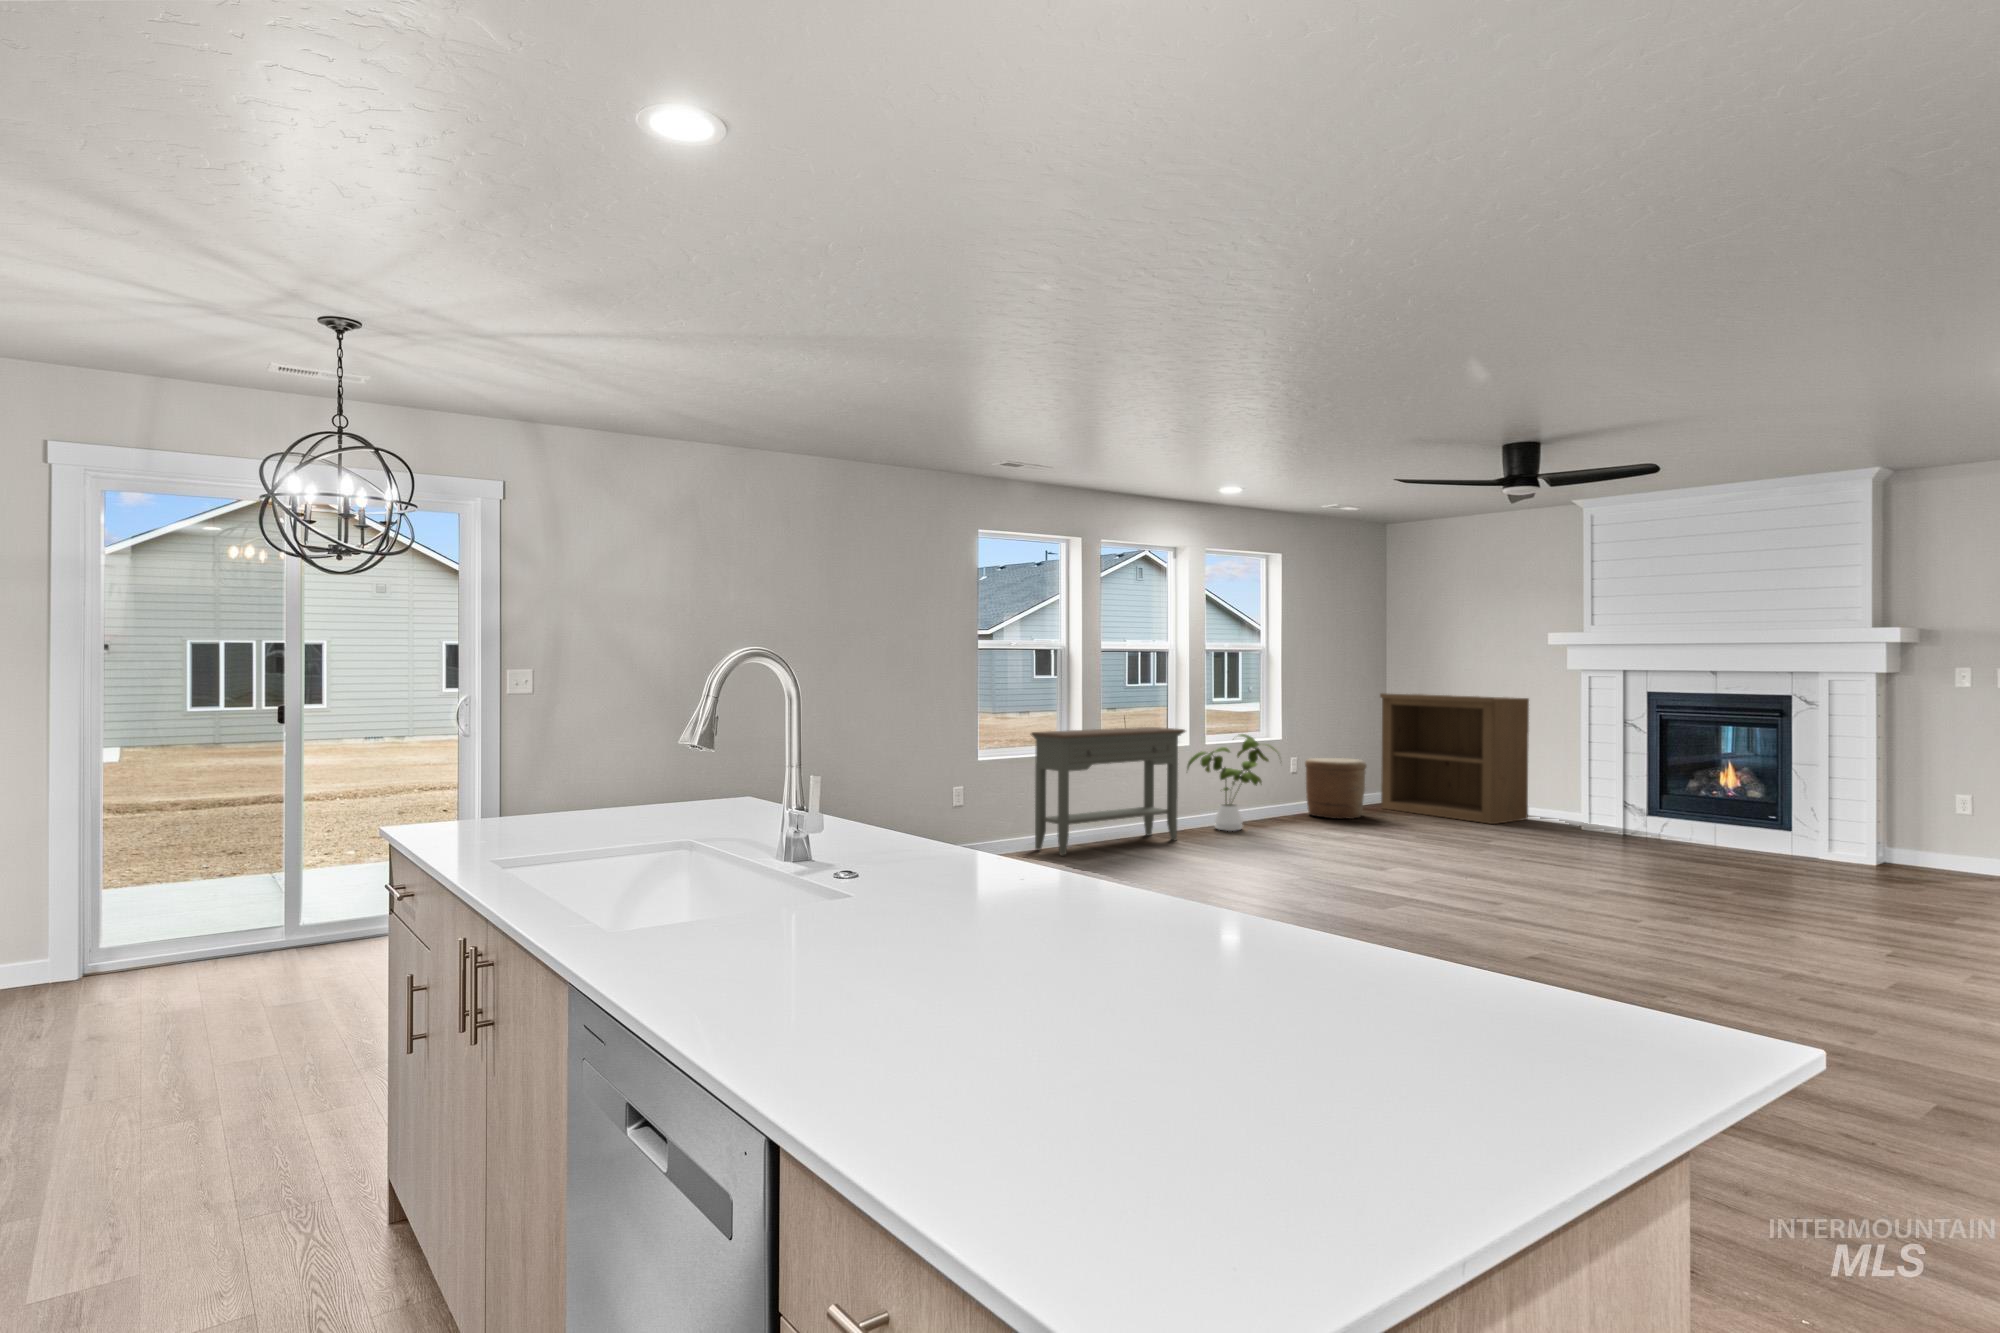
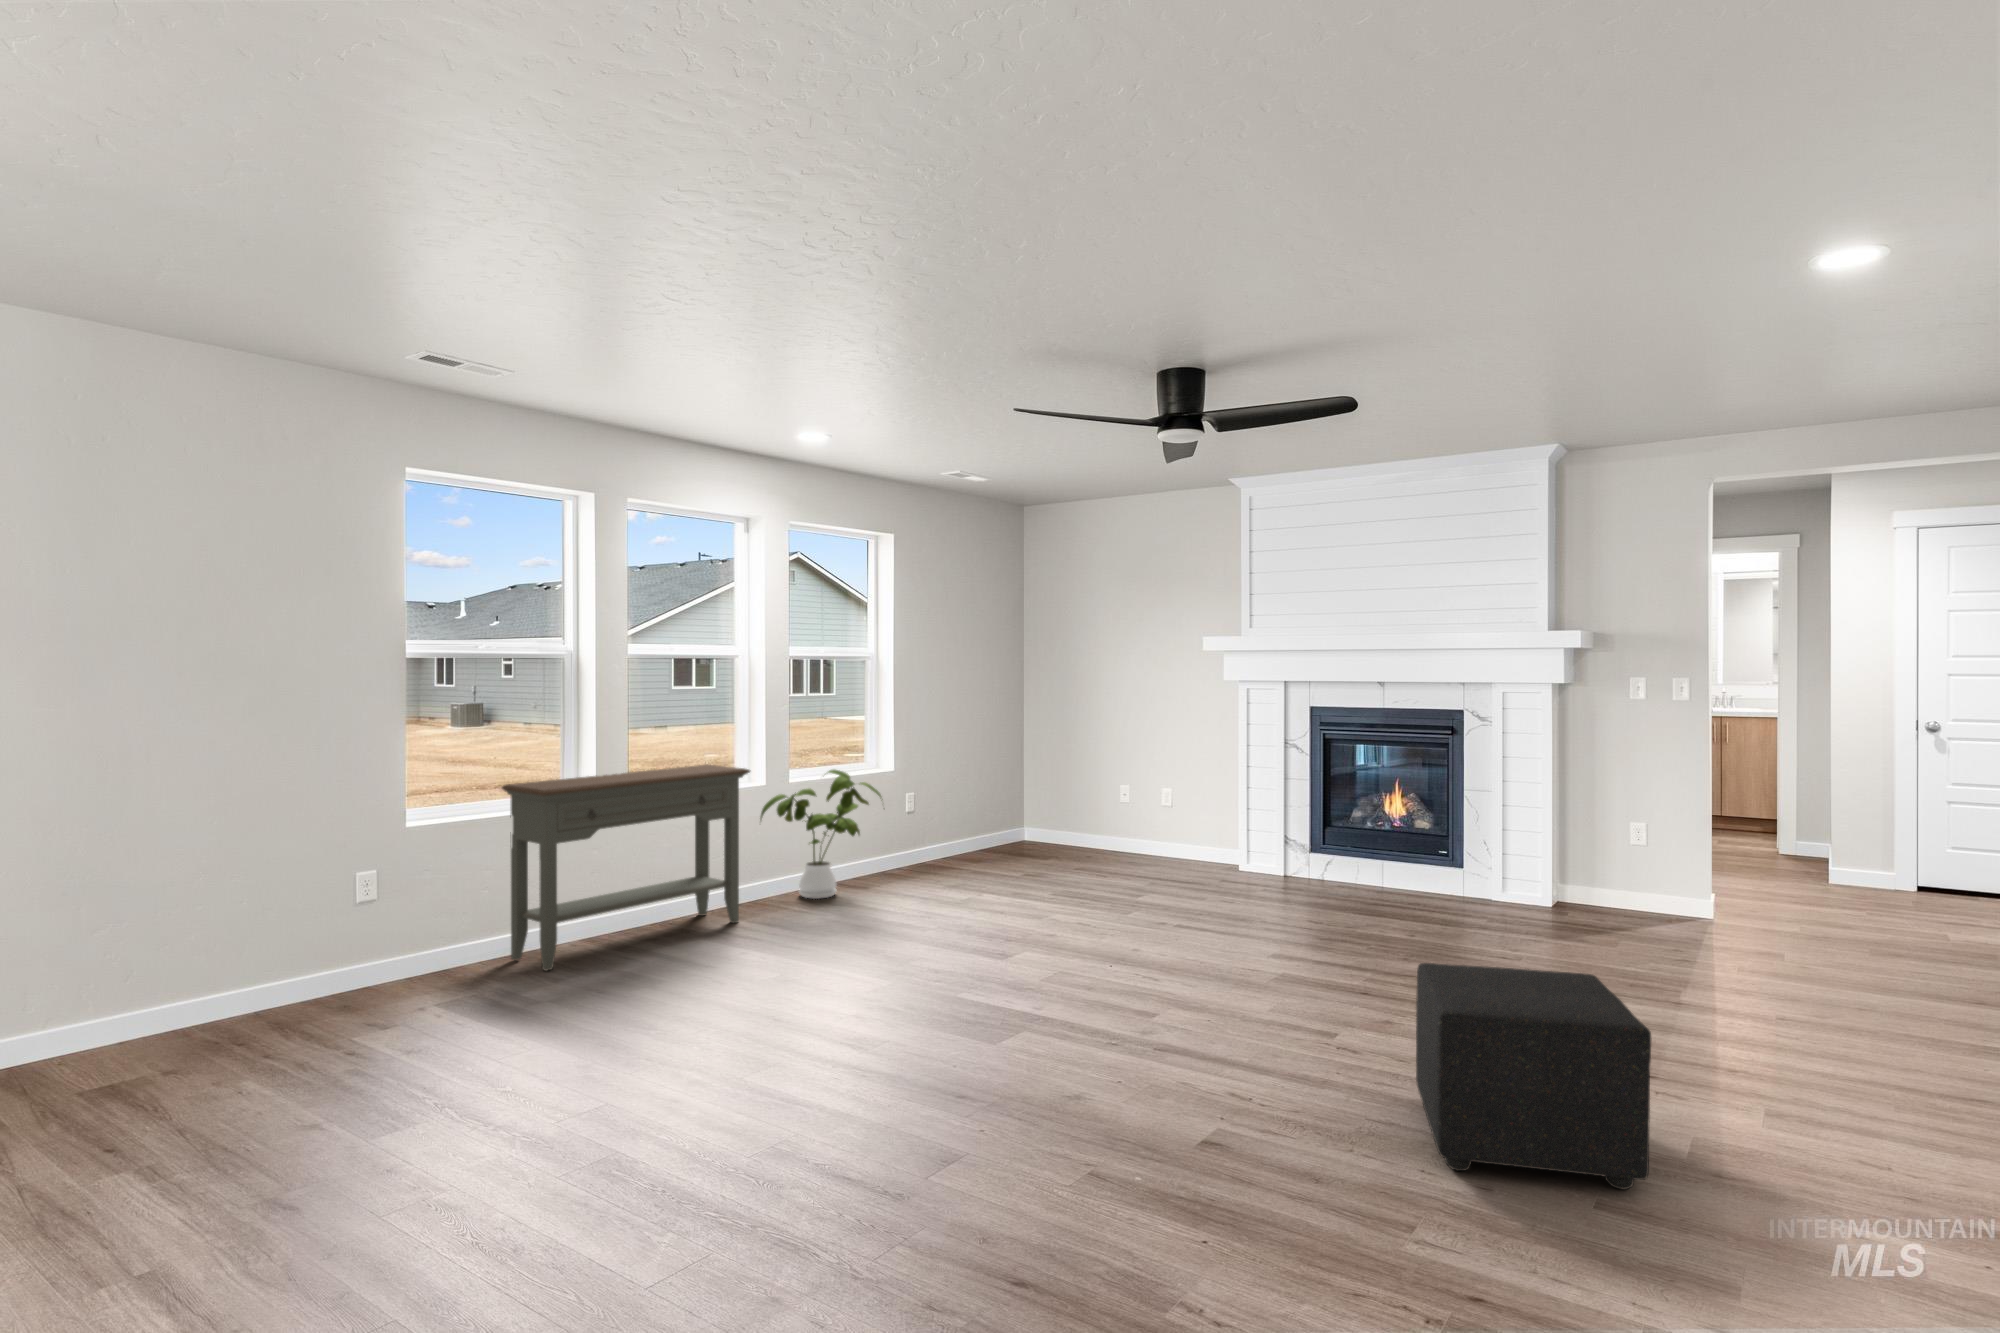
bookshelf: present [1380,693,1529,824] -> none [1014,707,1181,866]
woven basket: present [1305,758,1367,819] -> none [923,789,997,868]
ottoman: none [1694,850,1848,985] -> present [1416,963,1651,1189]

